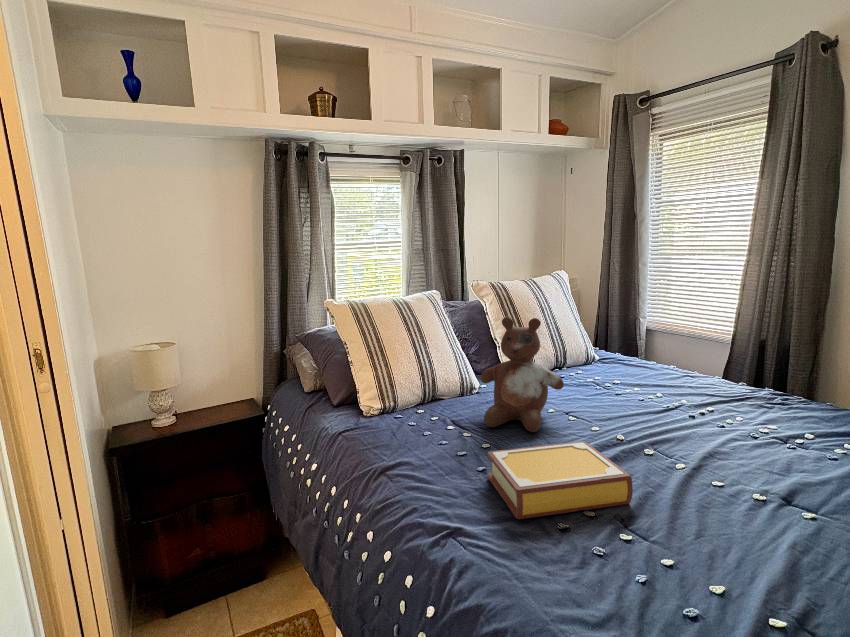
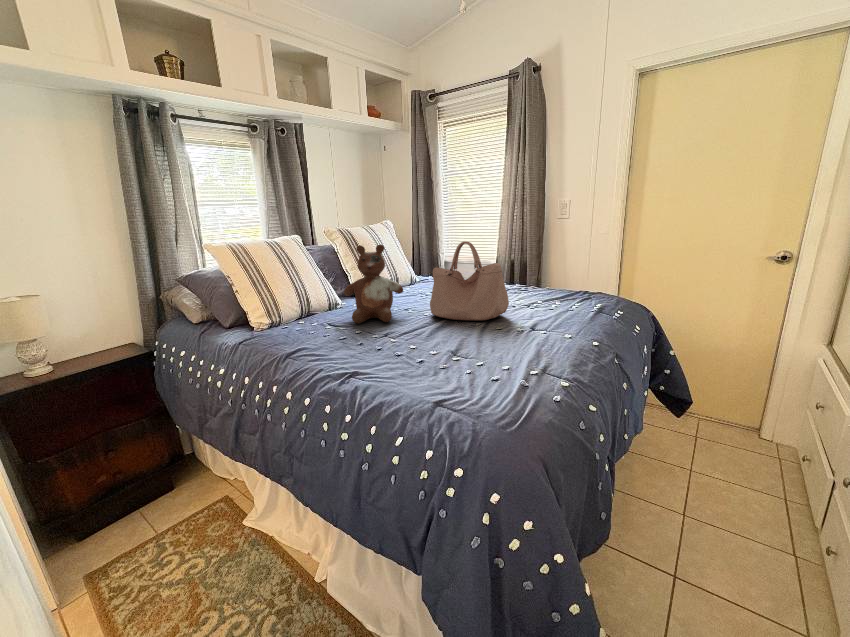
handbag: none [603,326,741,460] -> present [430,241,509,320]
book: present [487,441,633,519] -> none [364,317,456,361]

